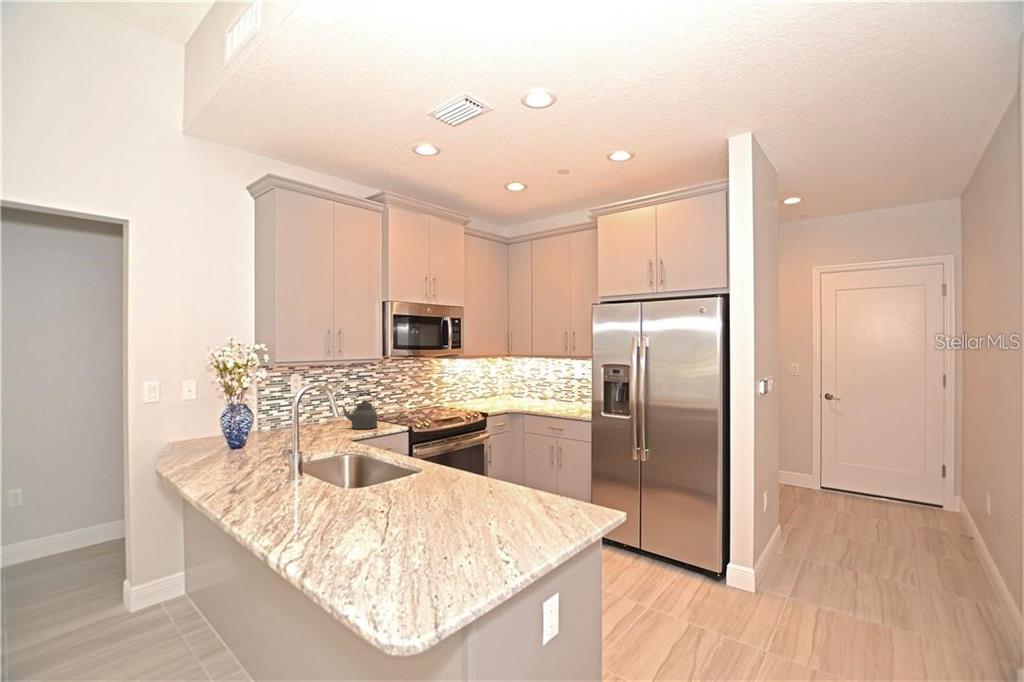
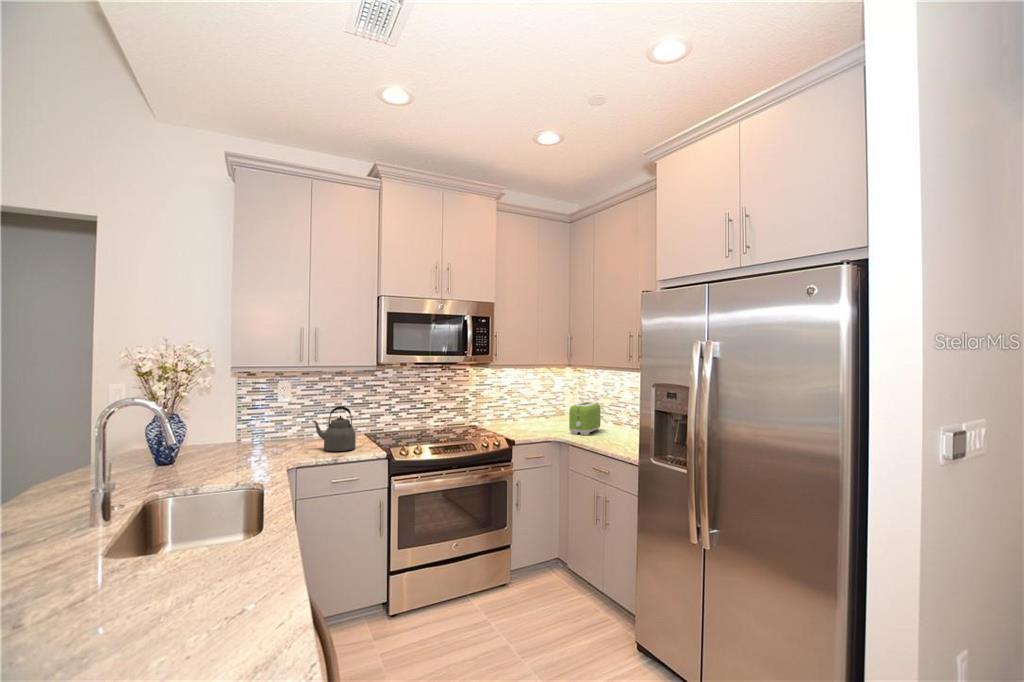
toaster: none [517,383,535,408] -> present [569,402,601,435]

